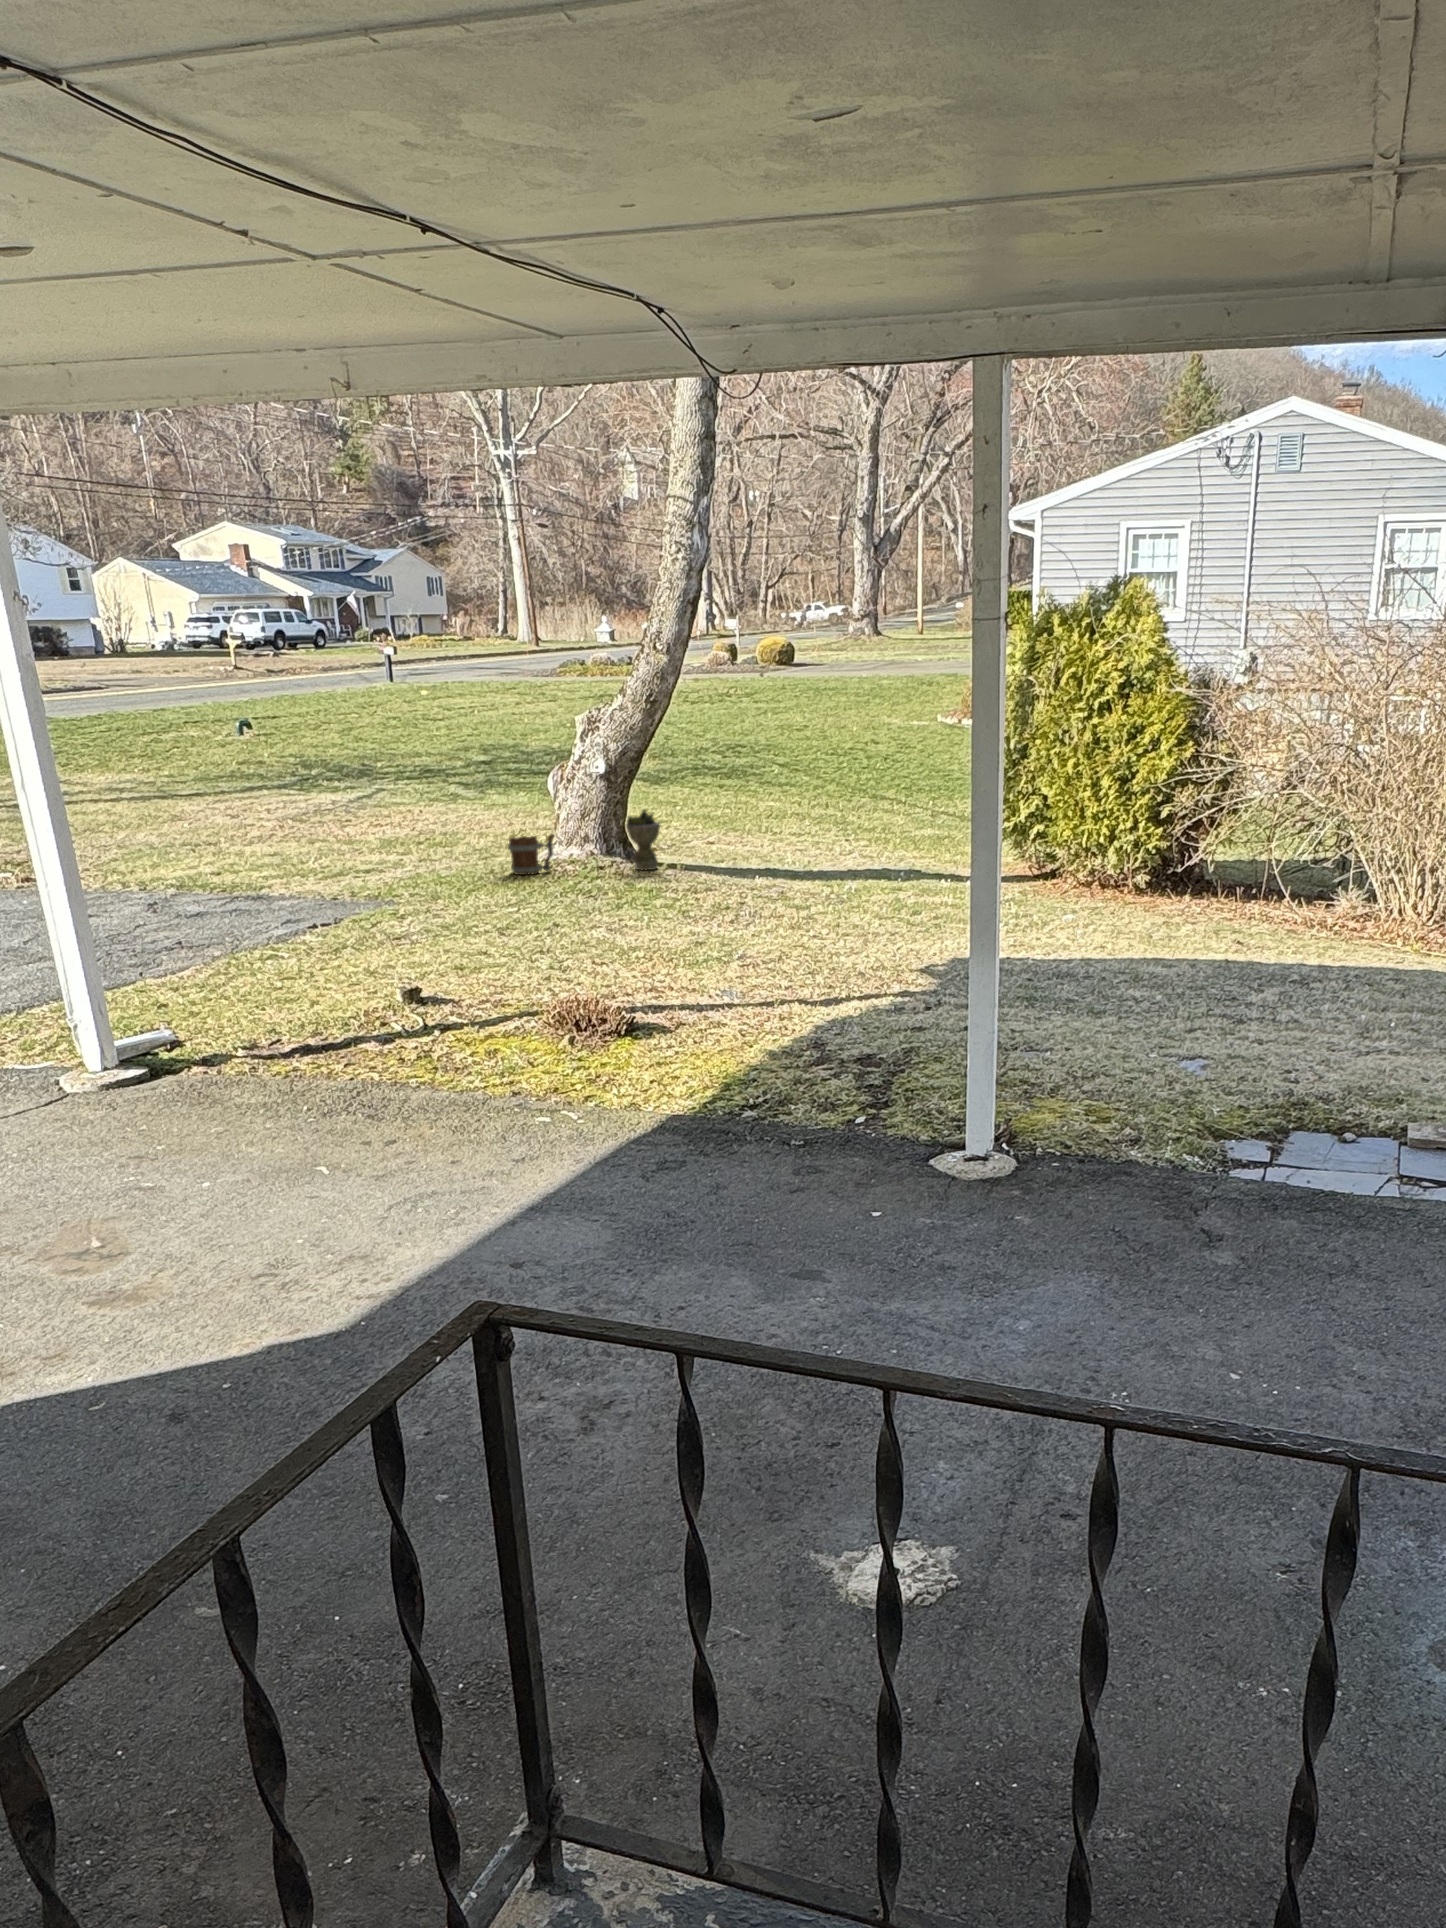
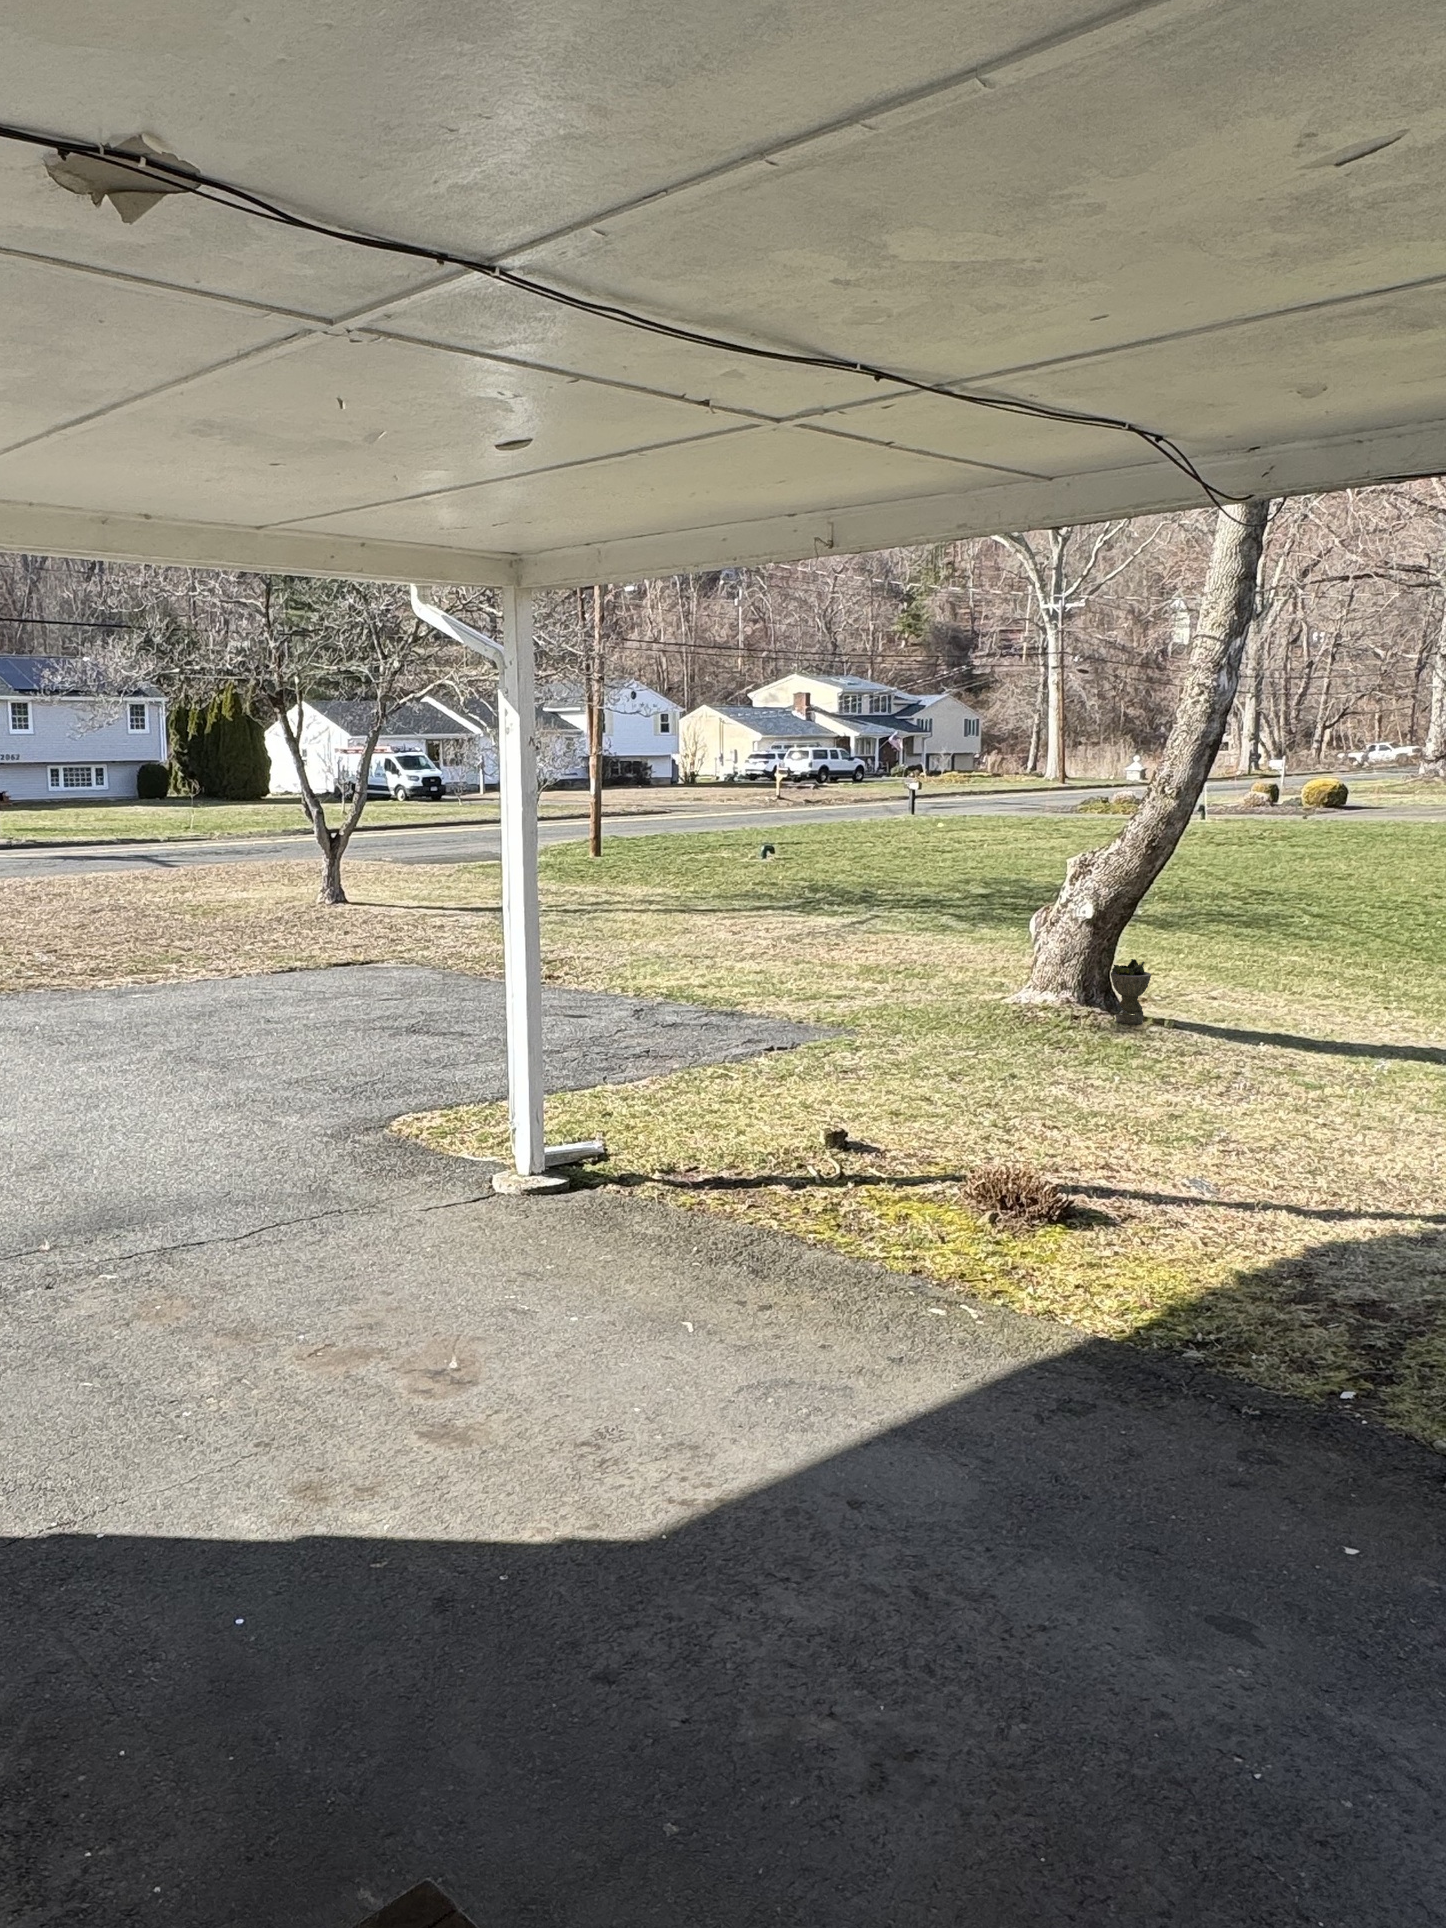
bucket: present [508,834,554,875] -> none [979,976,1031,1017]

